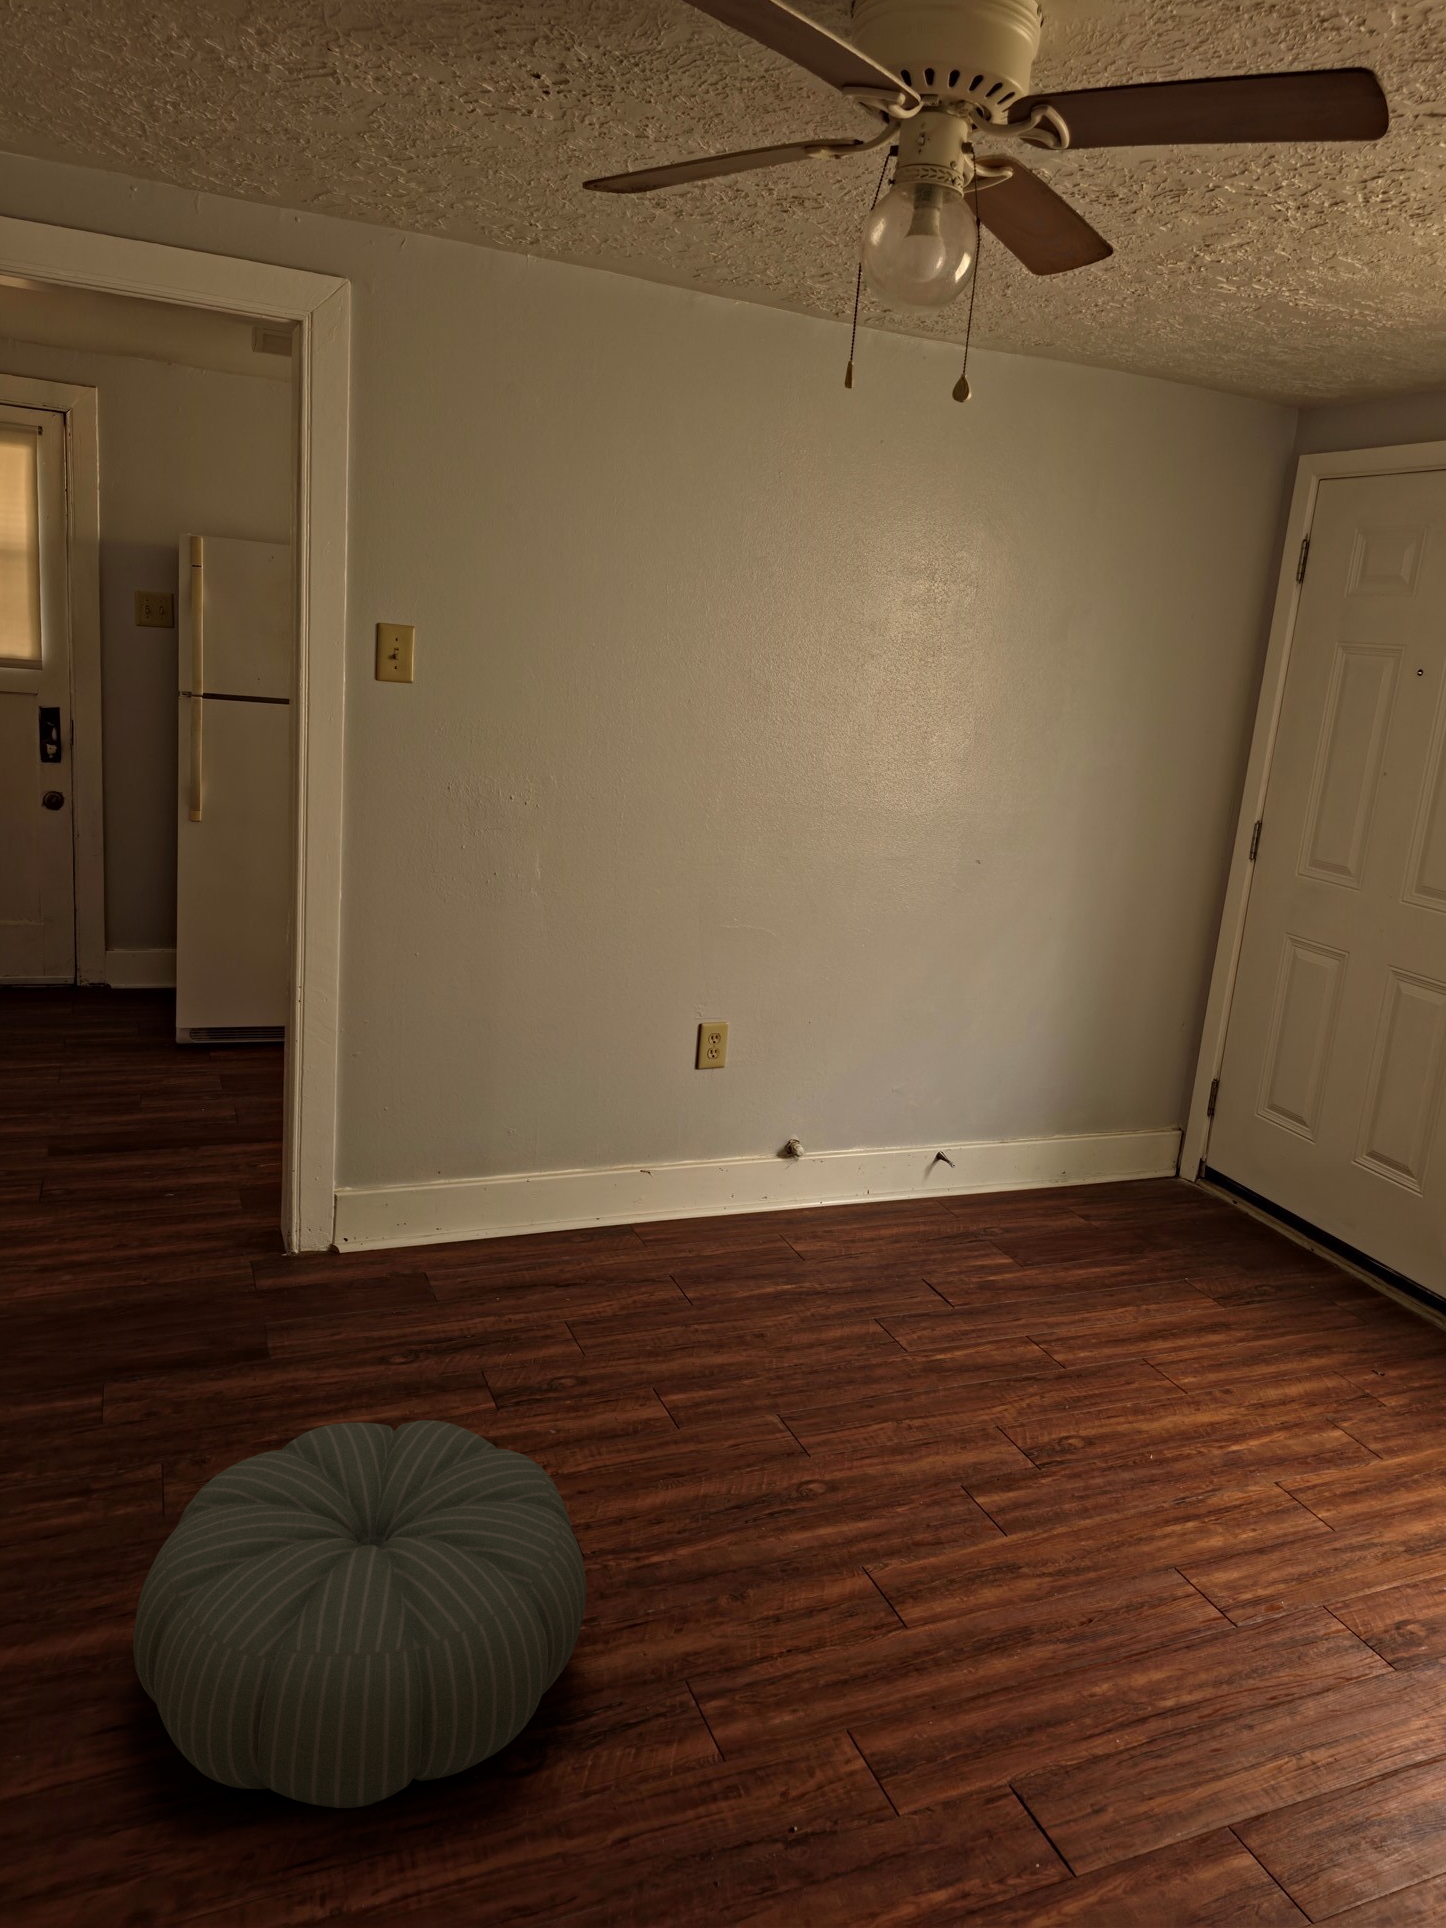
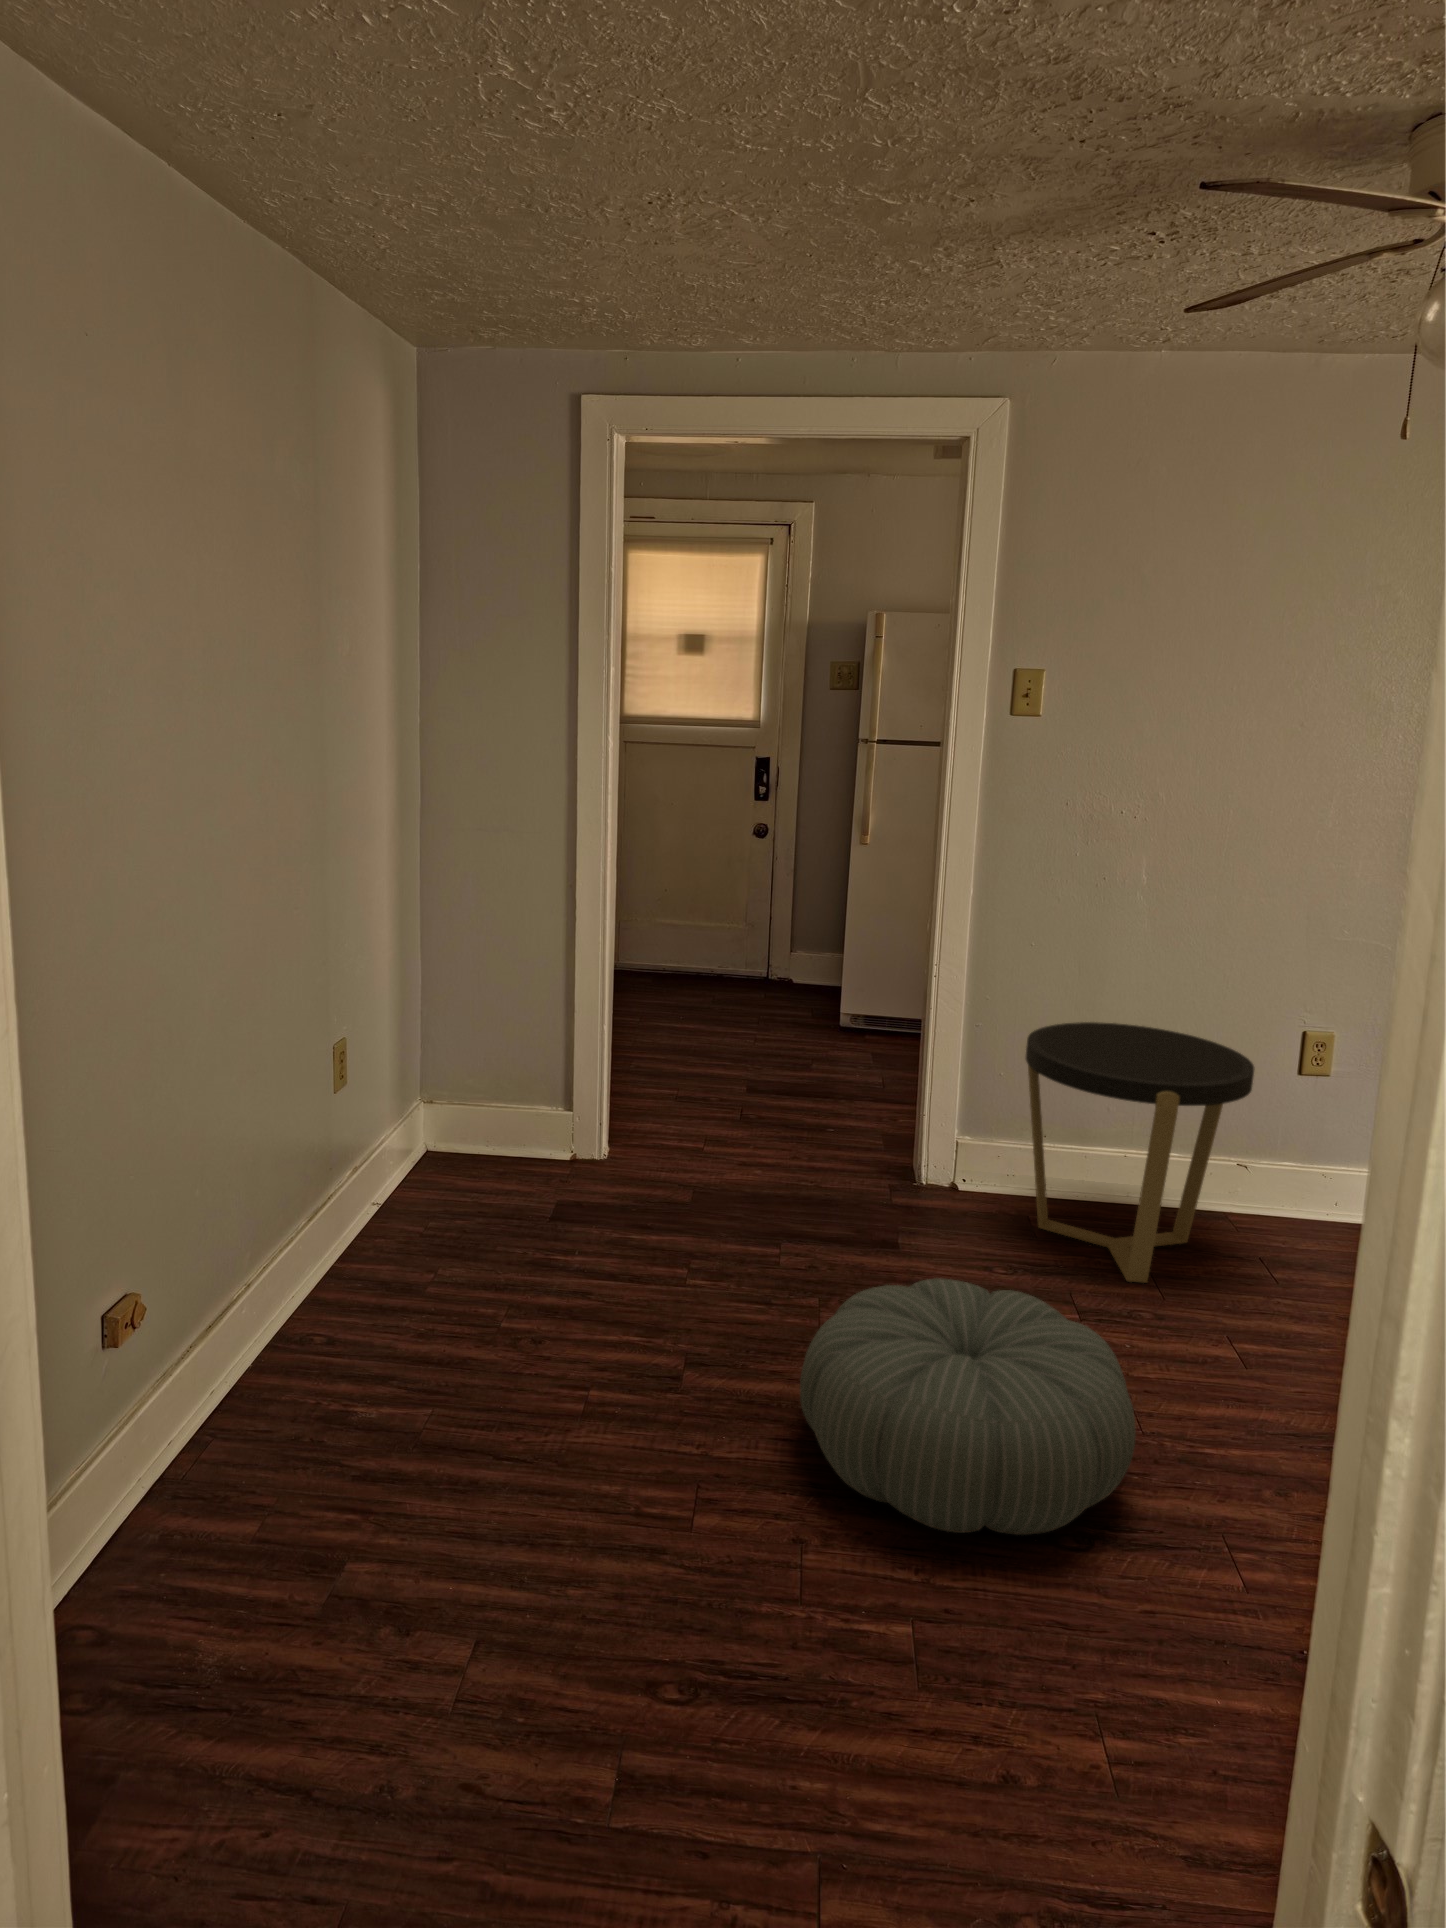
side table: none [413,1036,666,1339] -> present [1026,1022,1254,1283]

